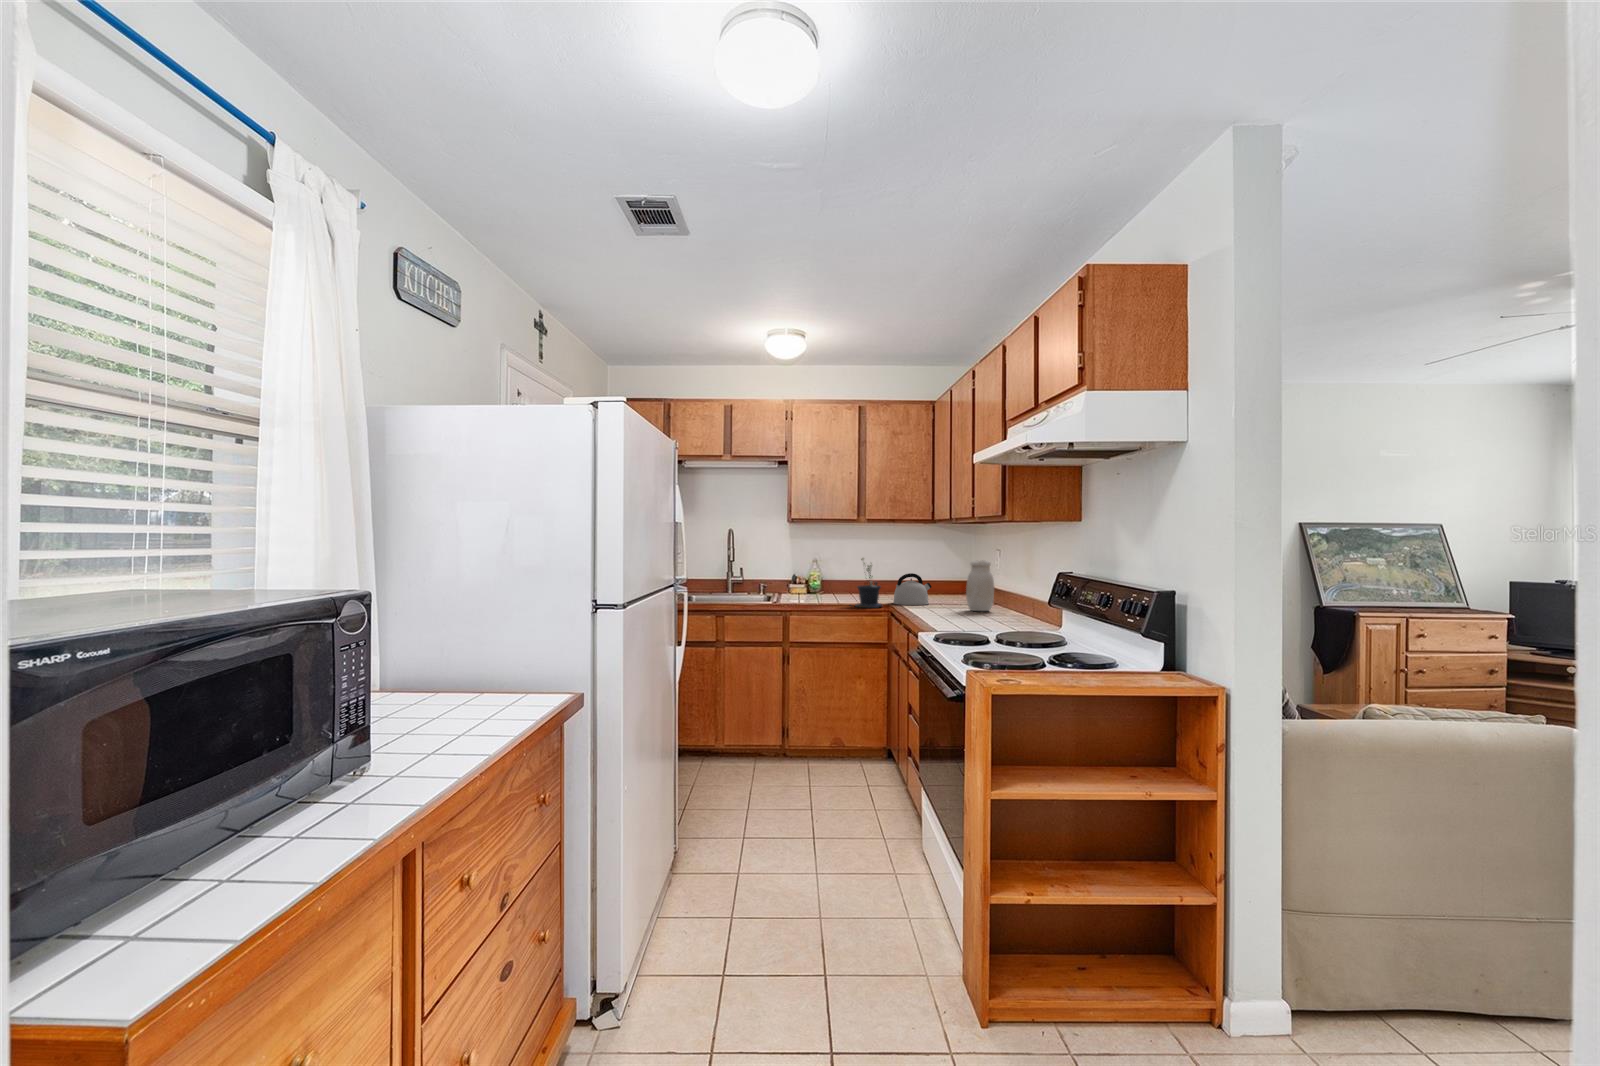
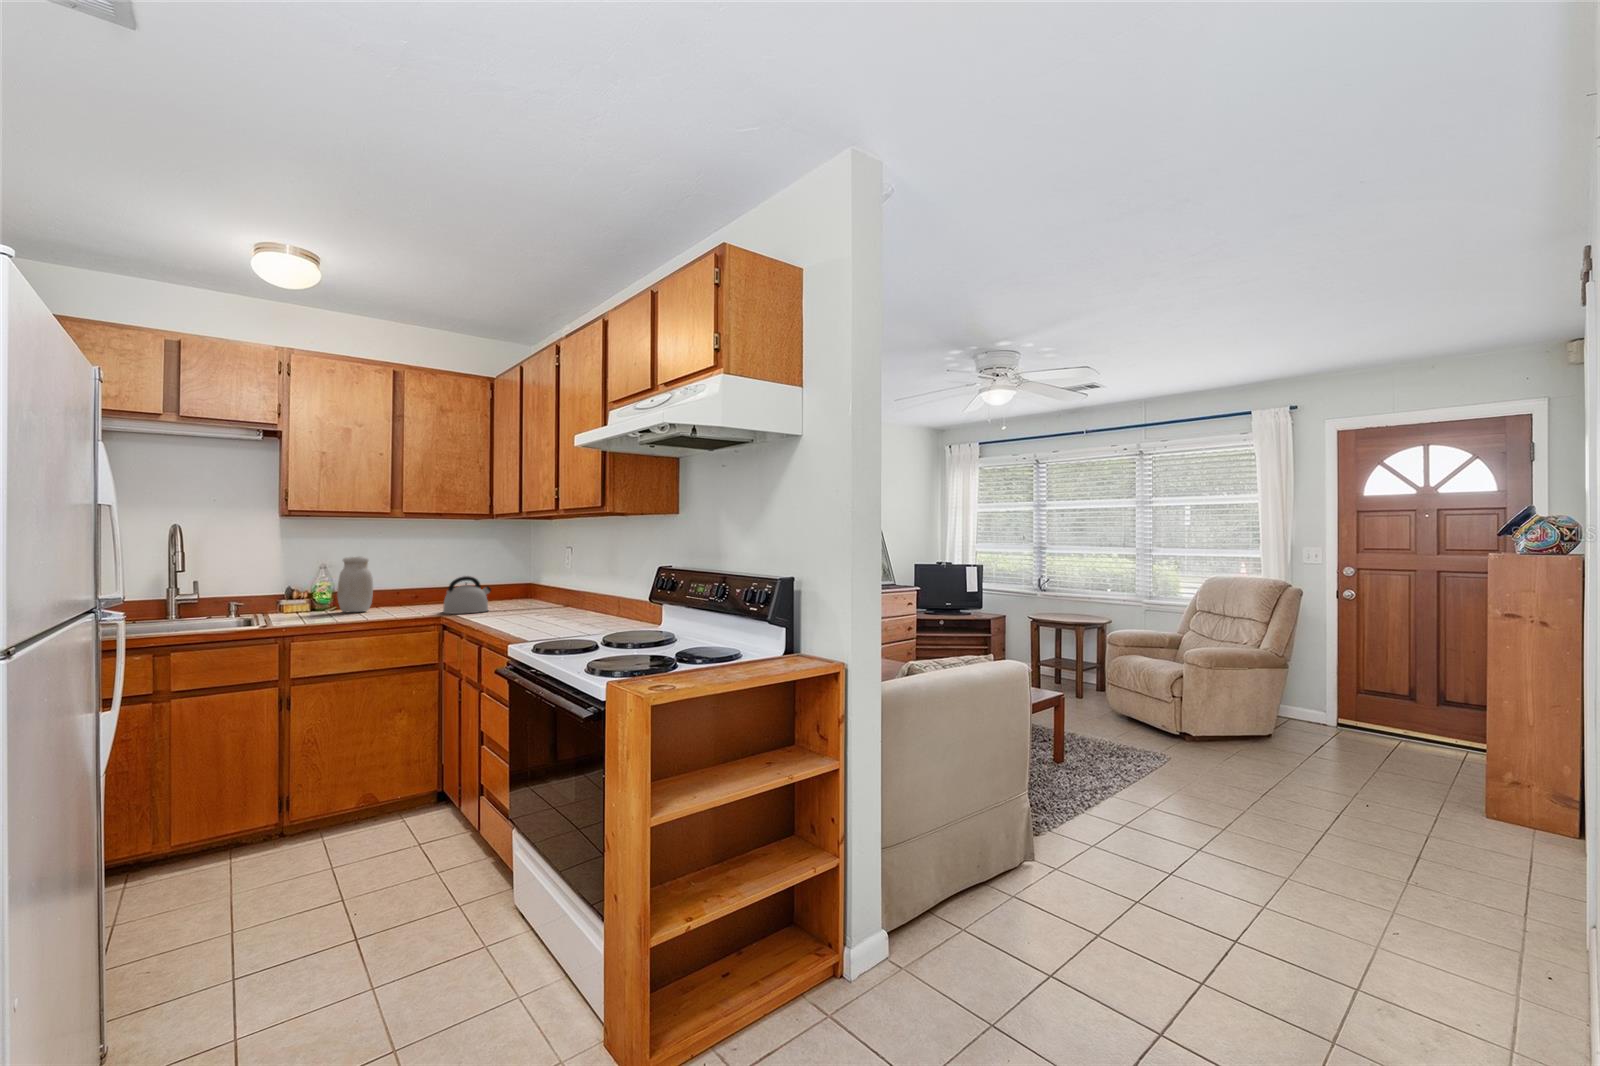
potted plant: present [855,558,883,608] -> none [384,559,434,621]
jar: present [966,560,994,611] -> present [337,557,373,612]

